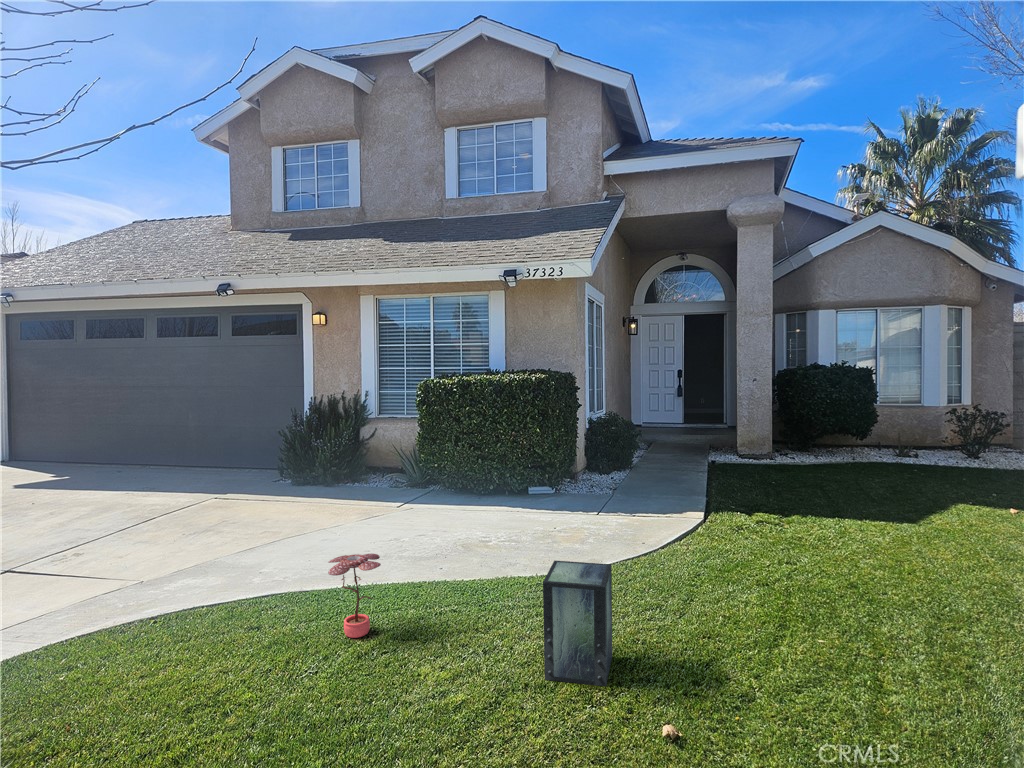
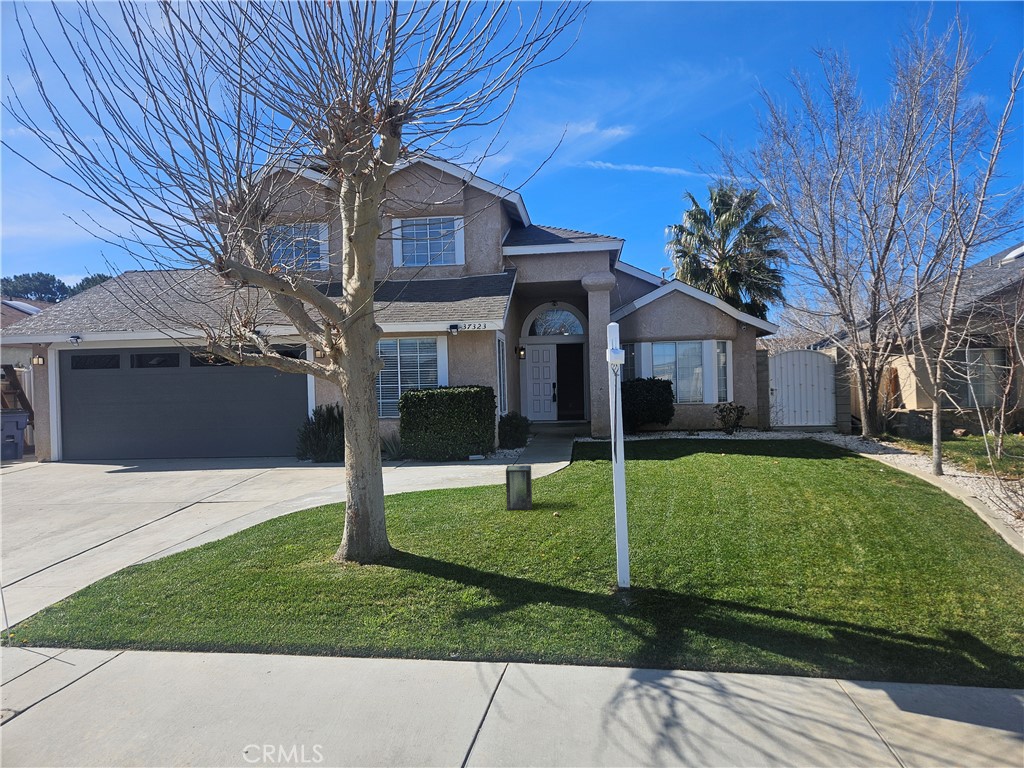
potted plant: present [328,554,381,638] -> none [405,471,430,507]

